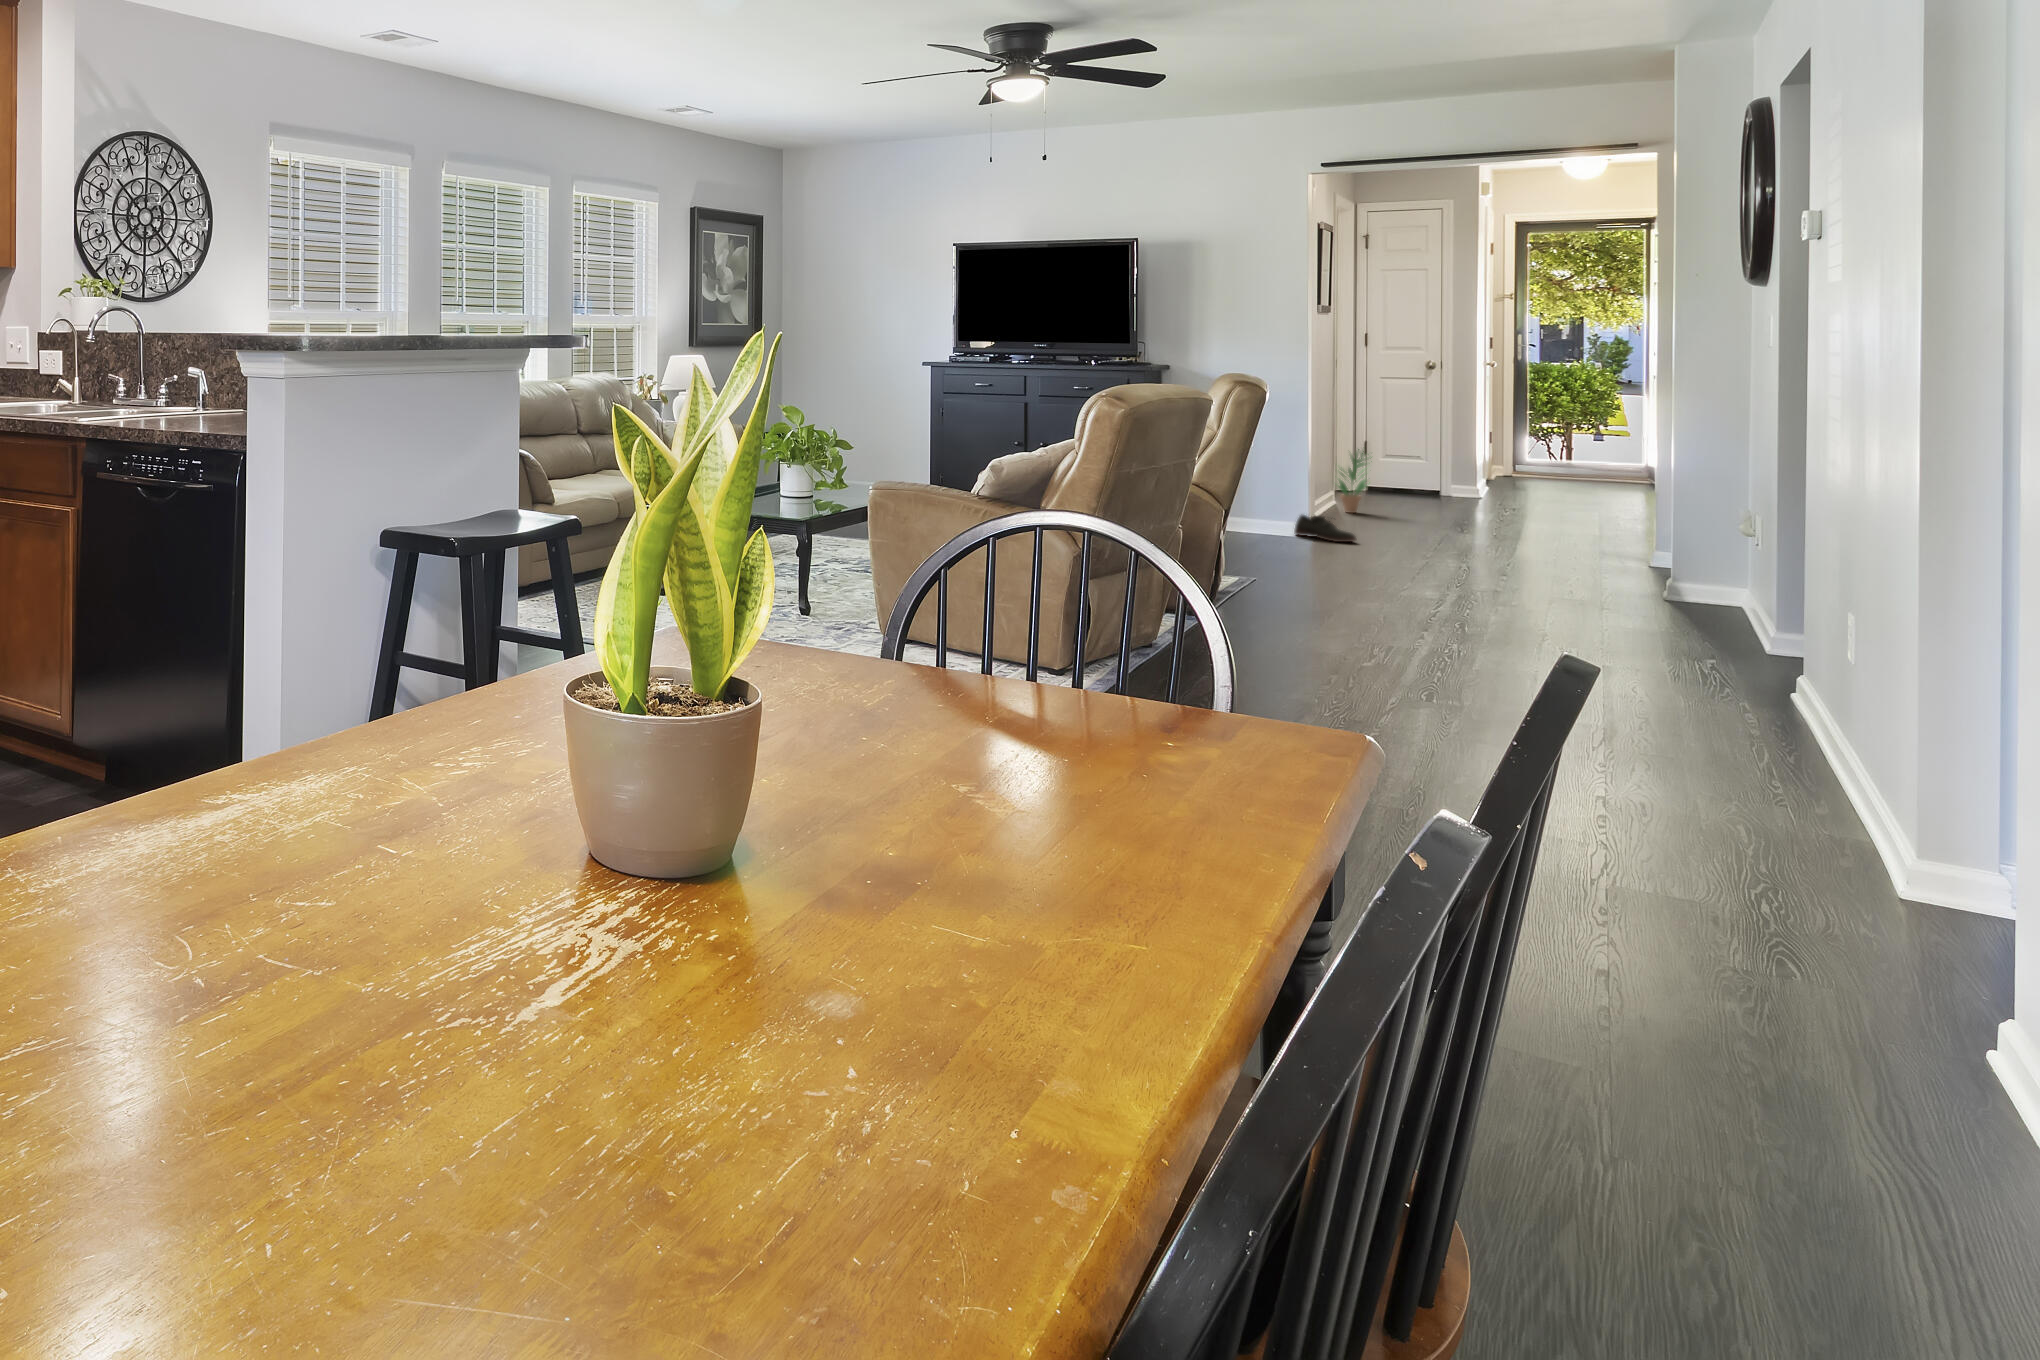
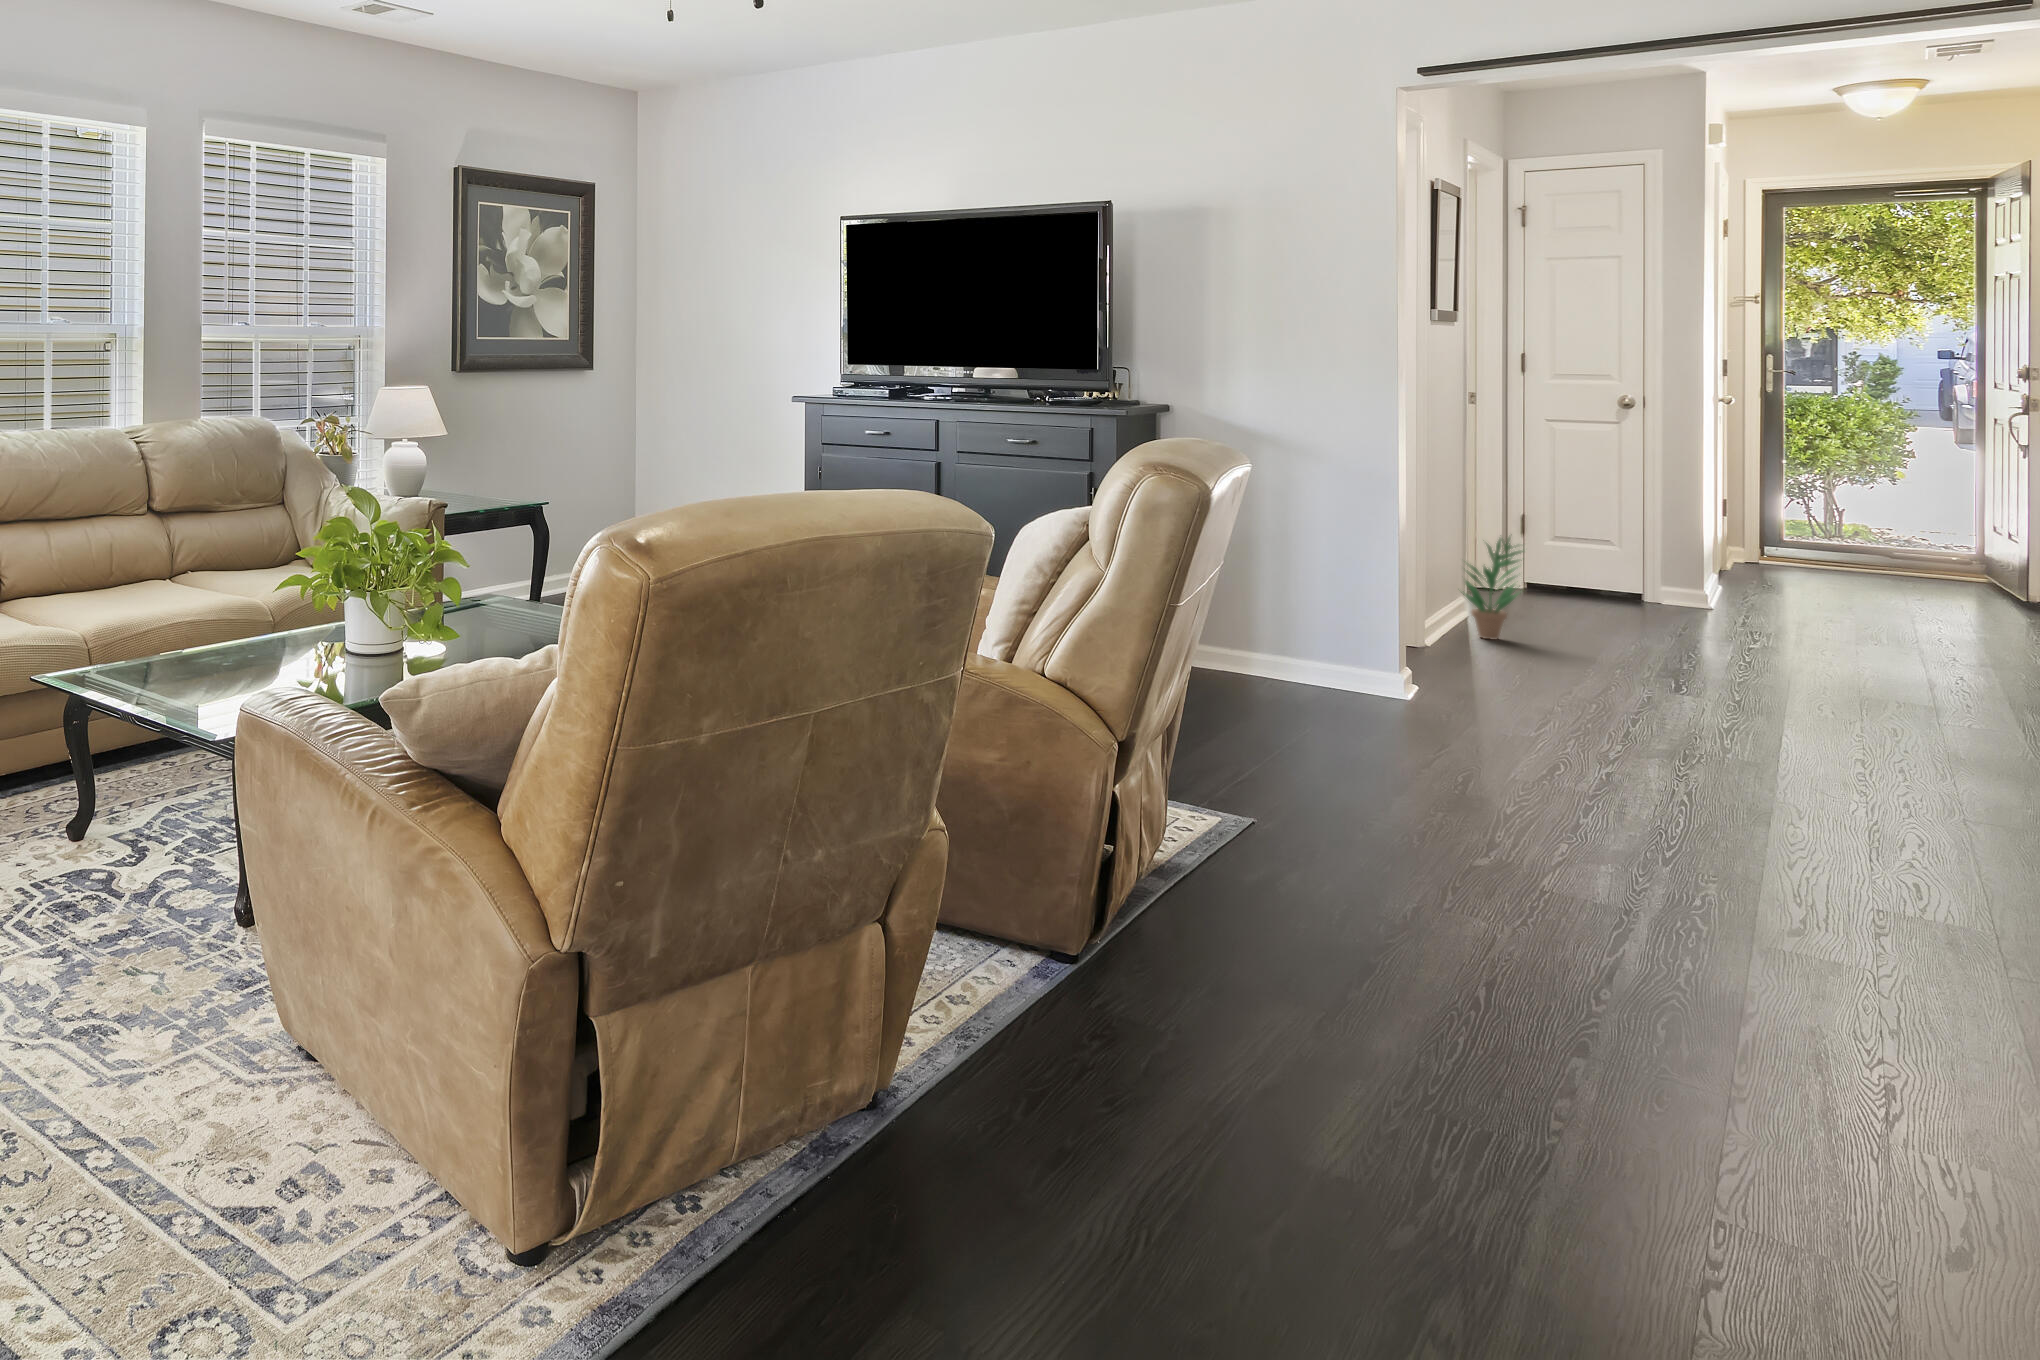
shoe: present [1294,515,1356,542] -> none [1376,660,1486,719]

